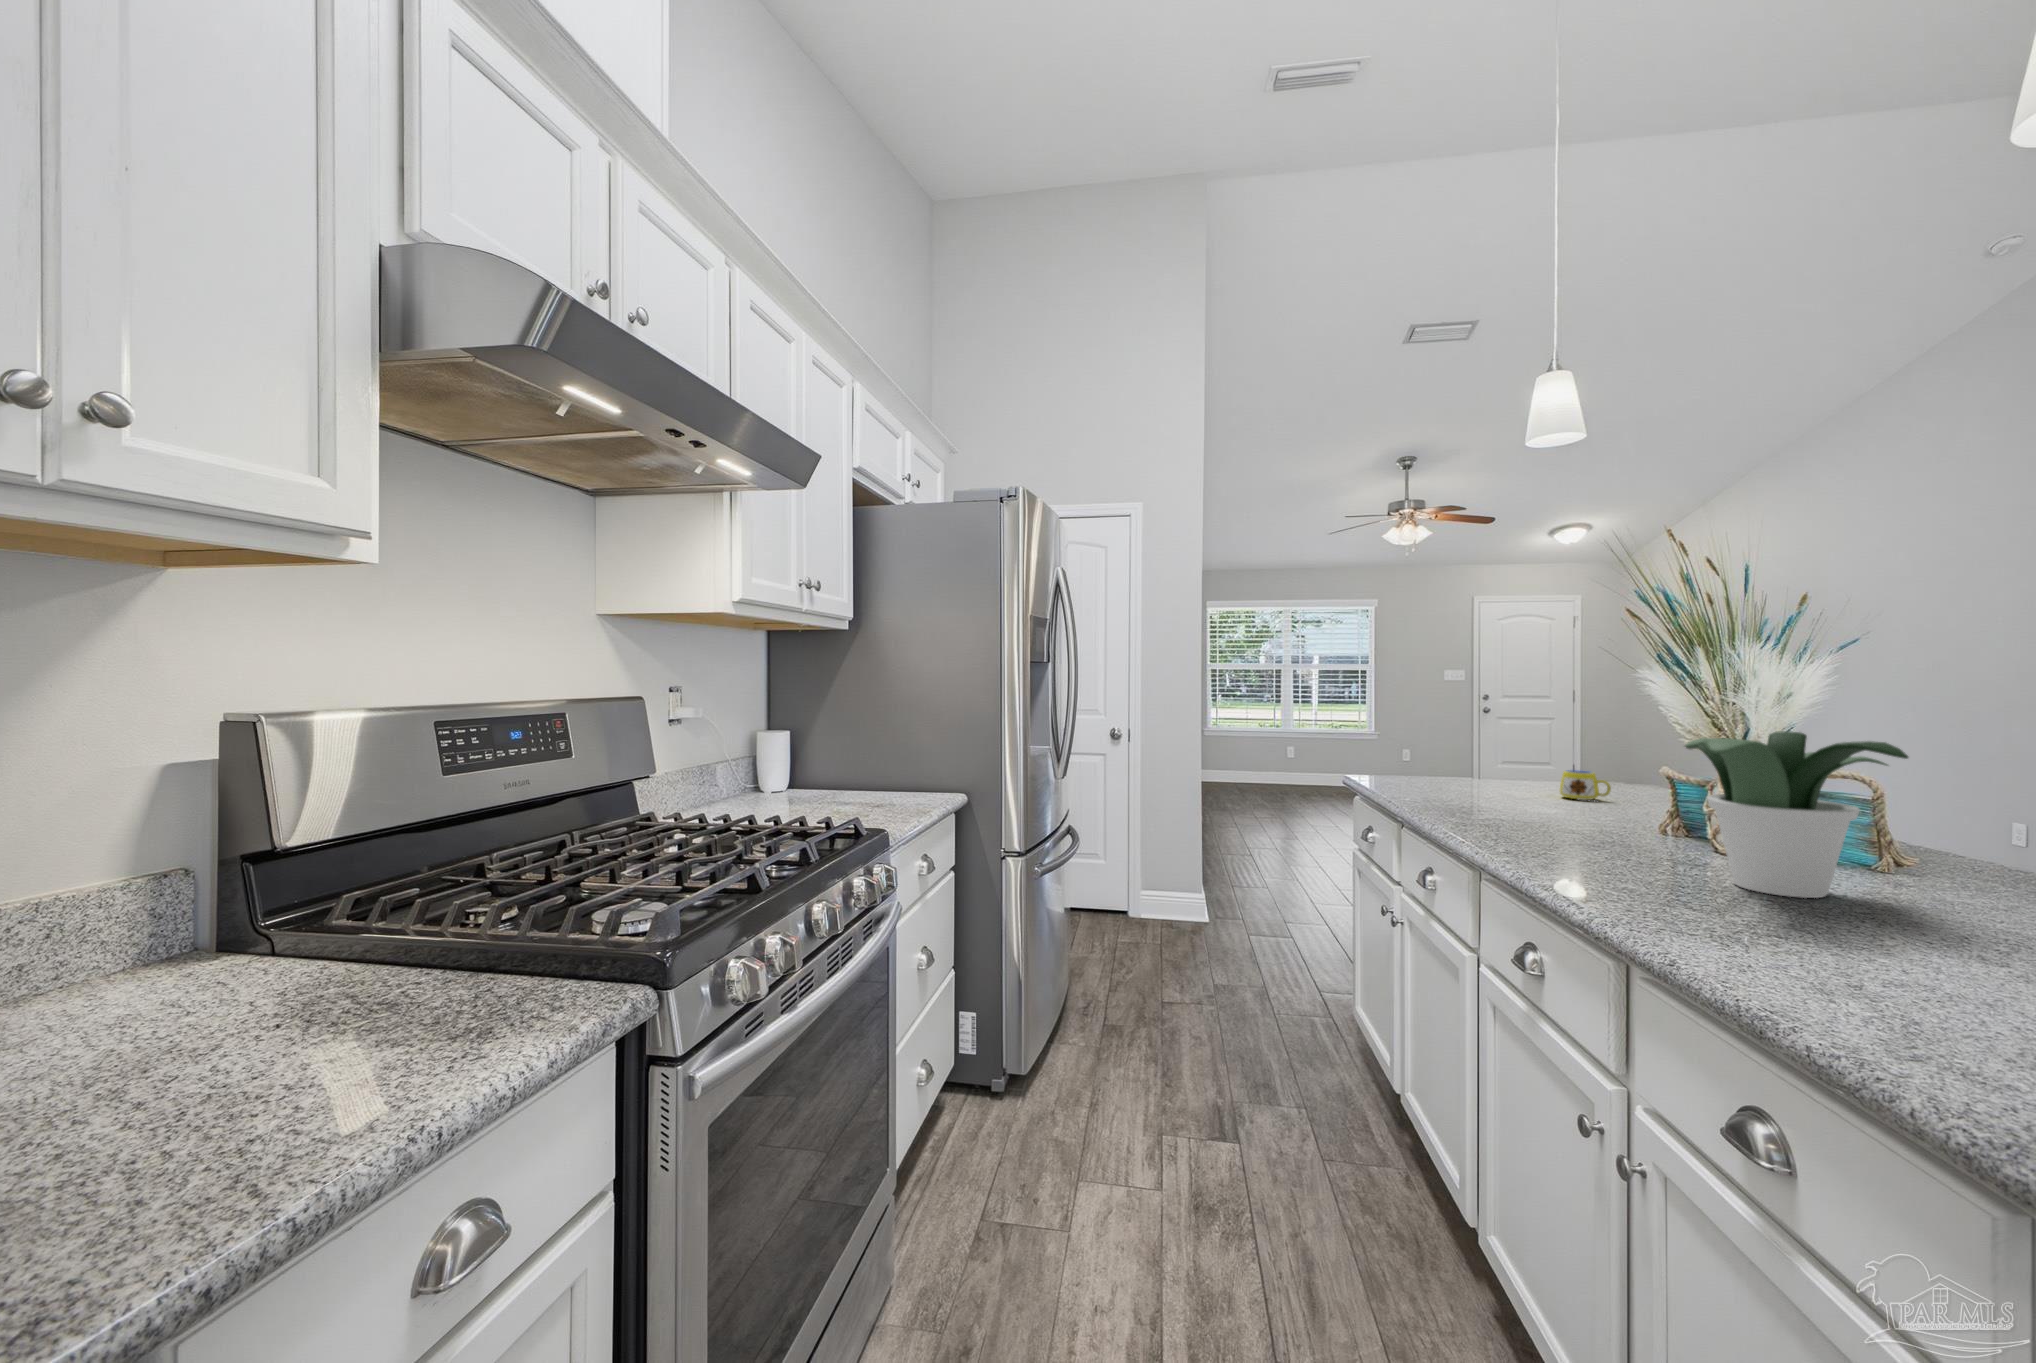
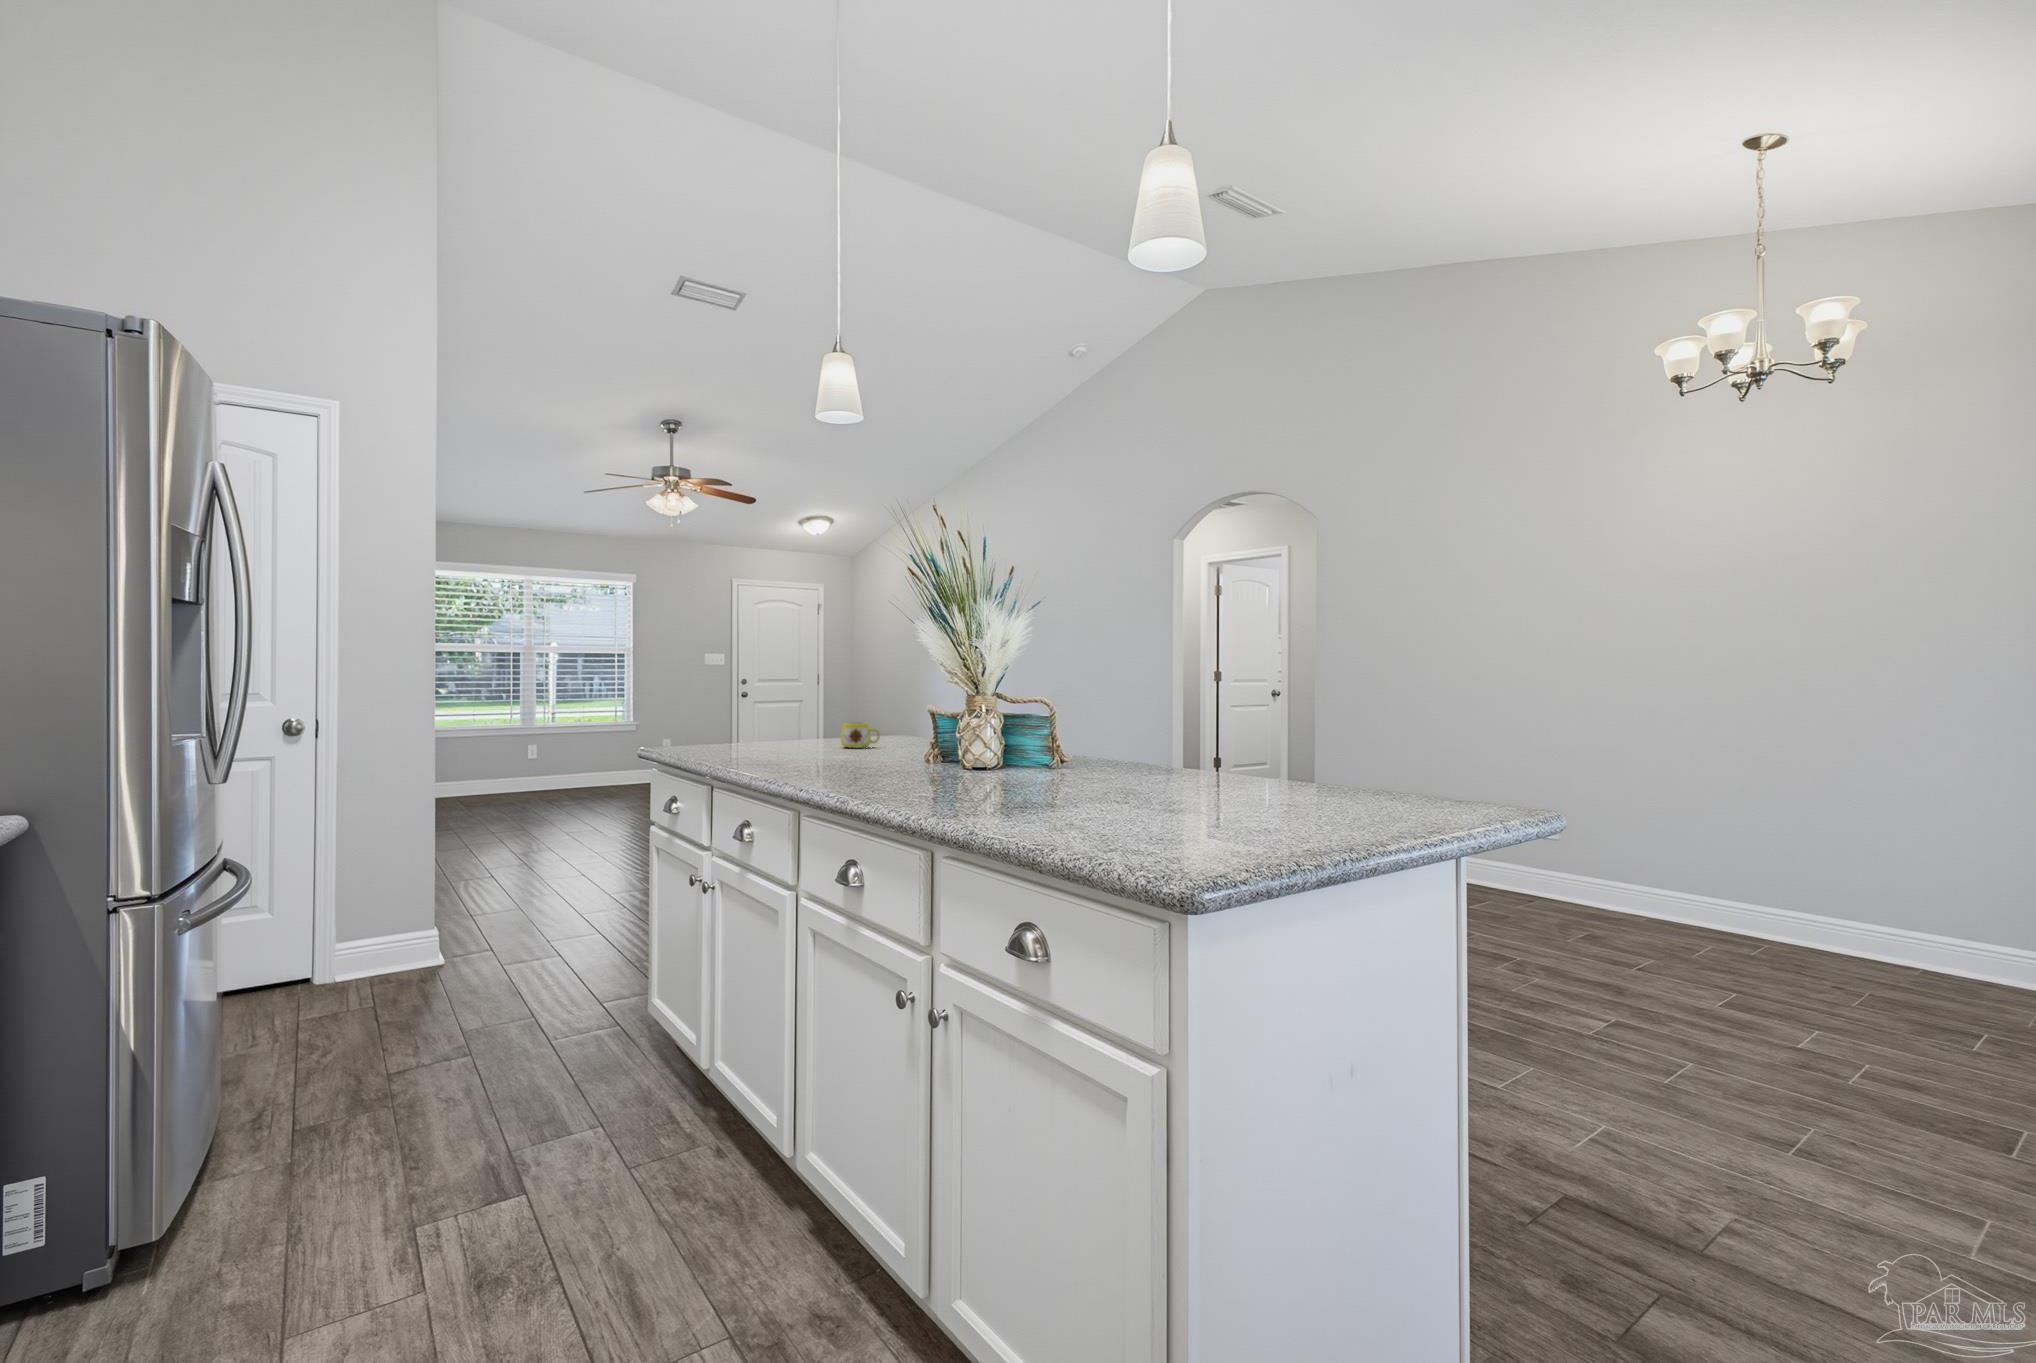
potted plant: present [1685,731,1908,898] -> none [949,661,1081,786]

